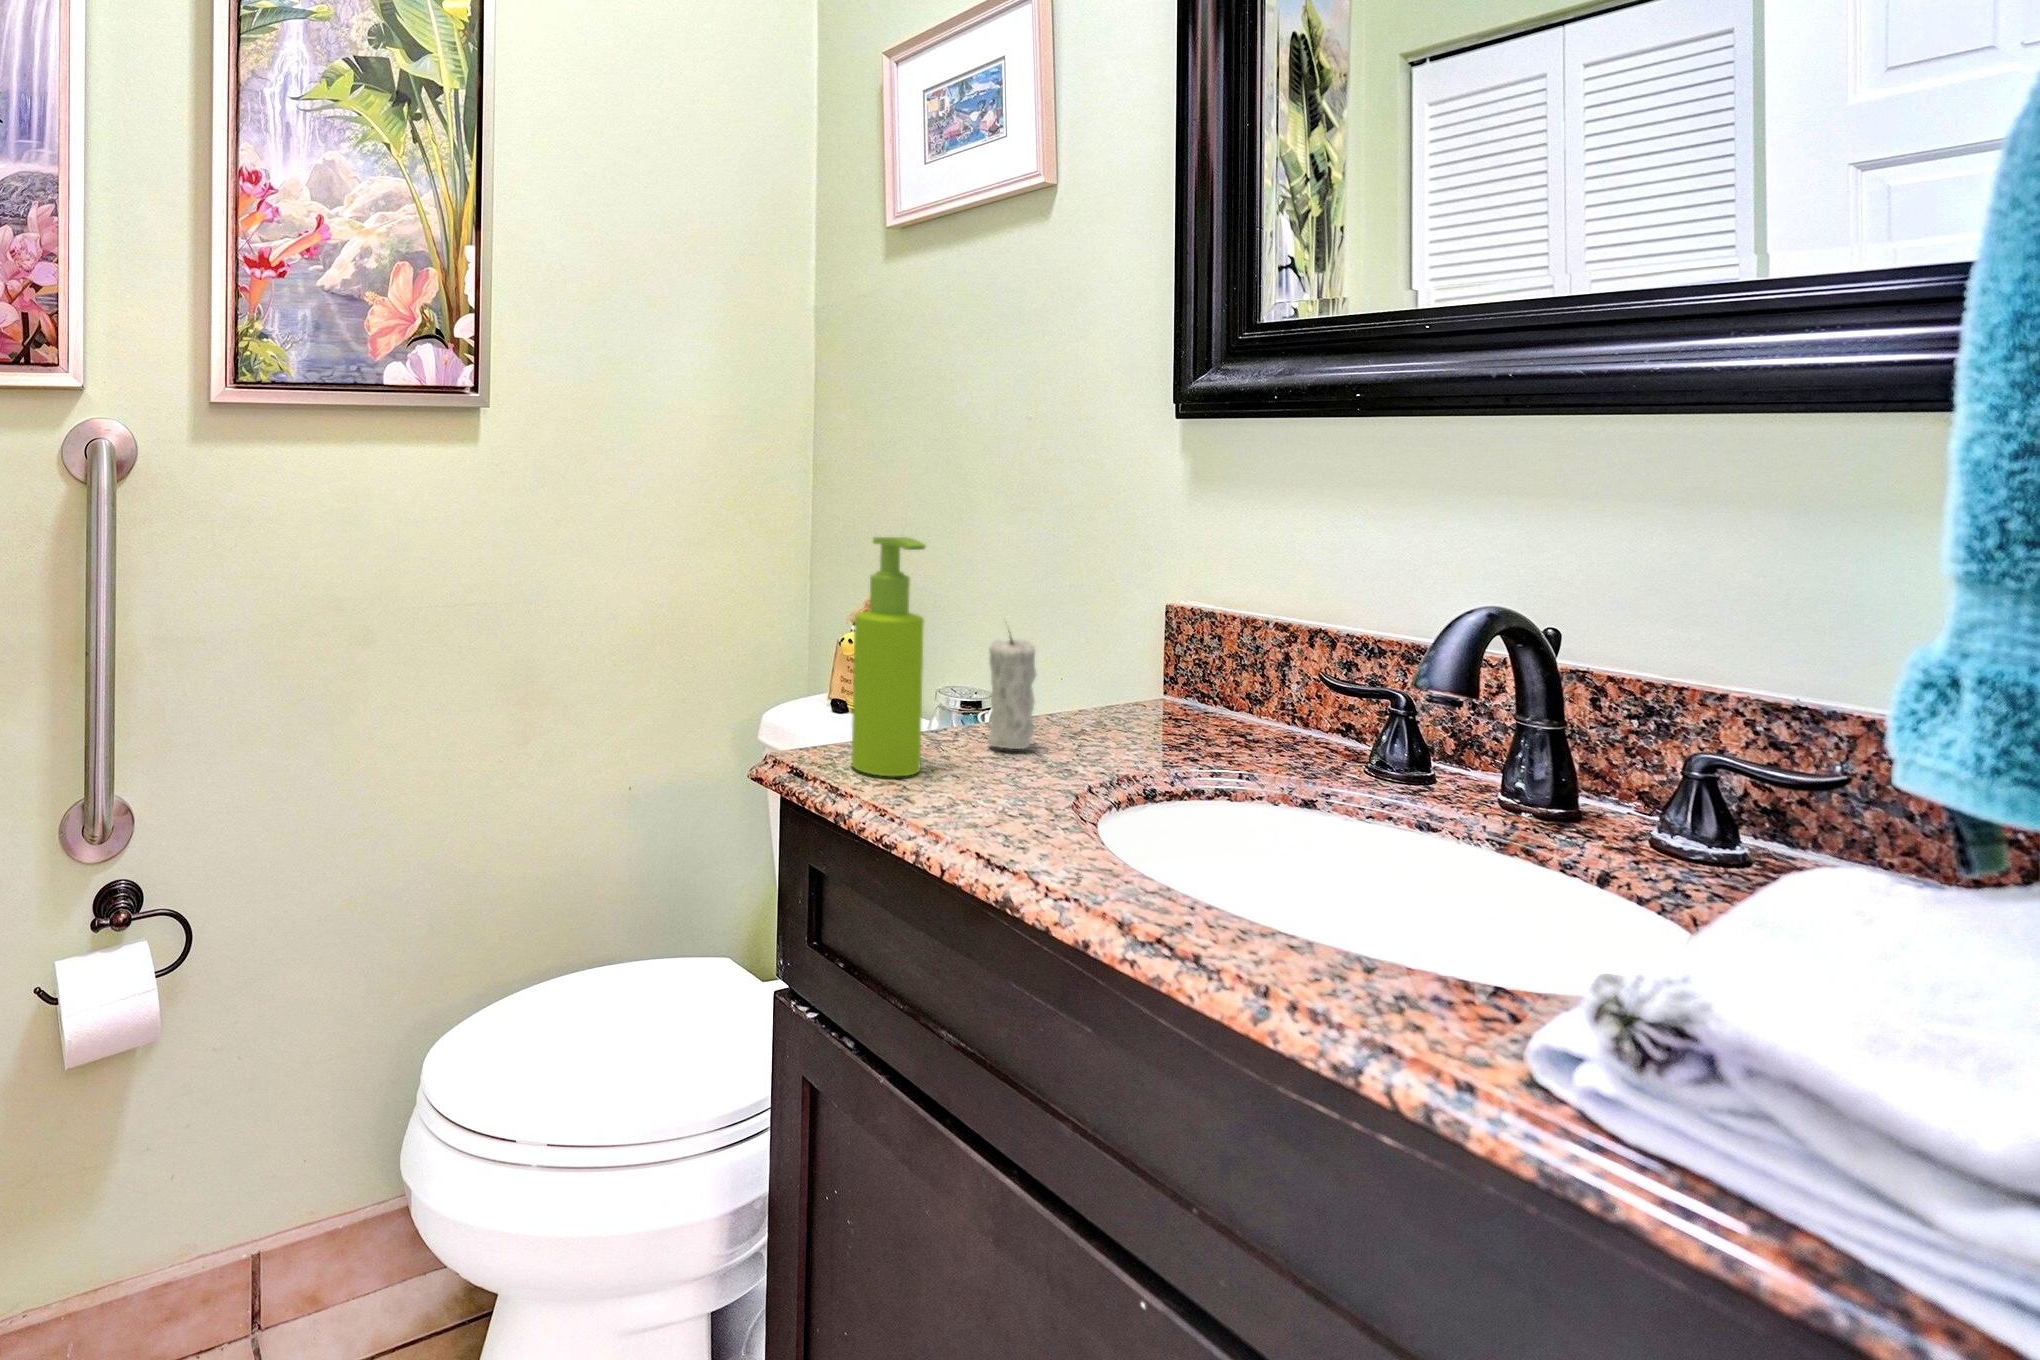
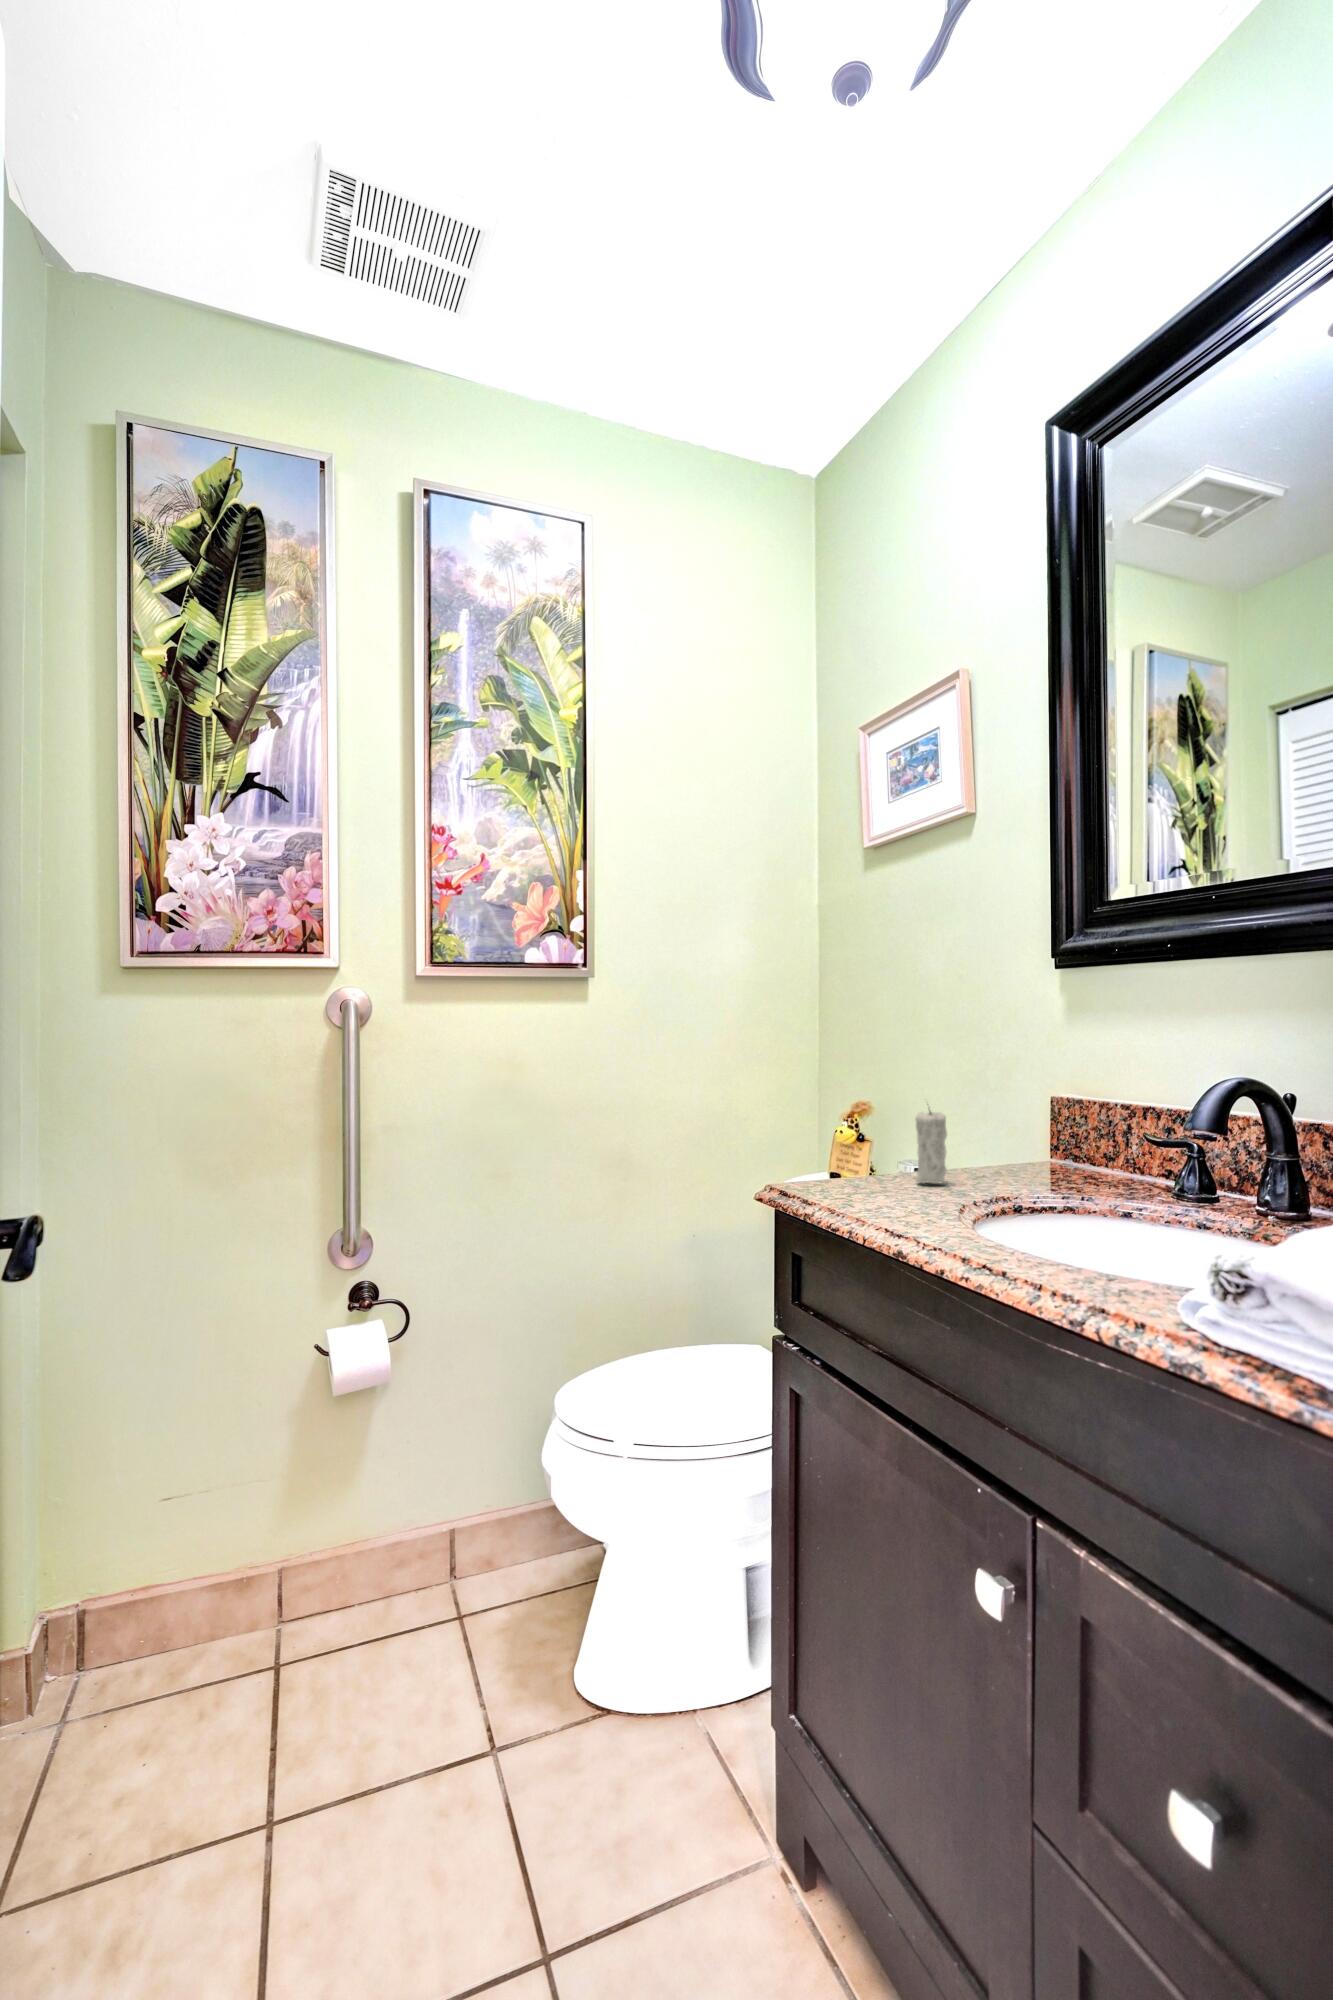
soap dispenser: present [852,537,926,776] -> none [821,1042,866,1196]

